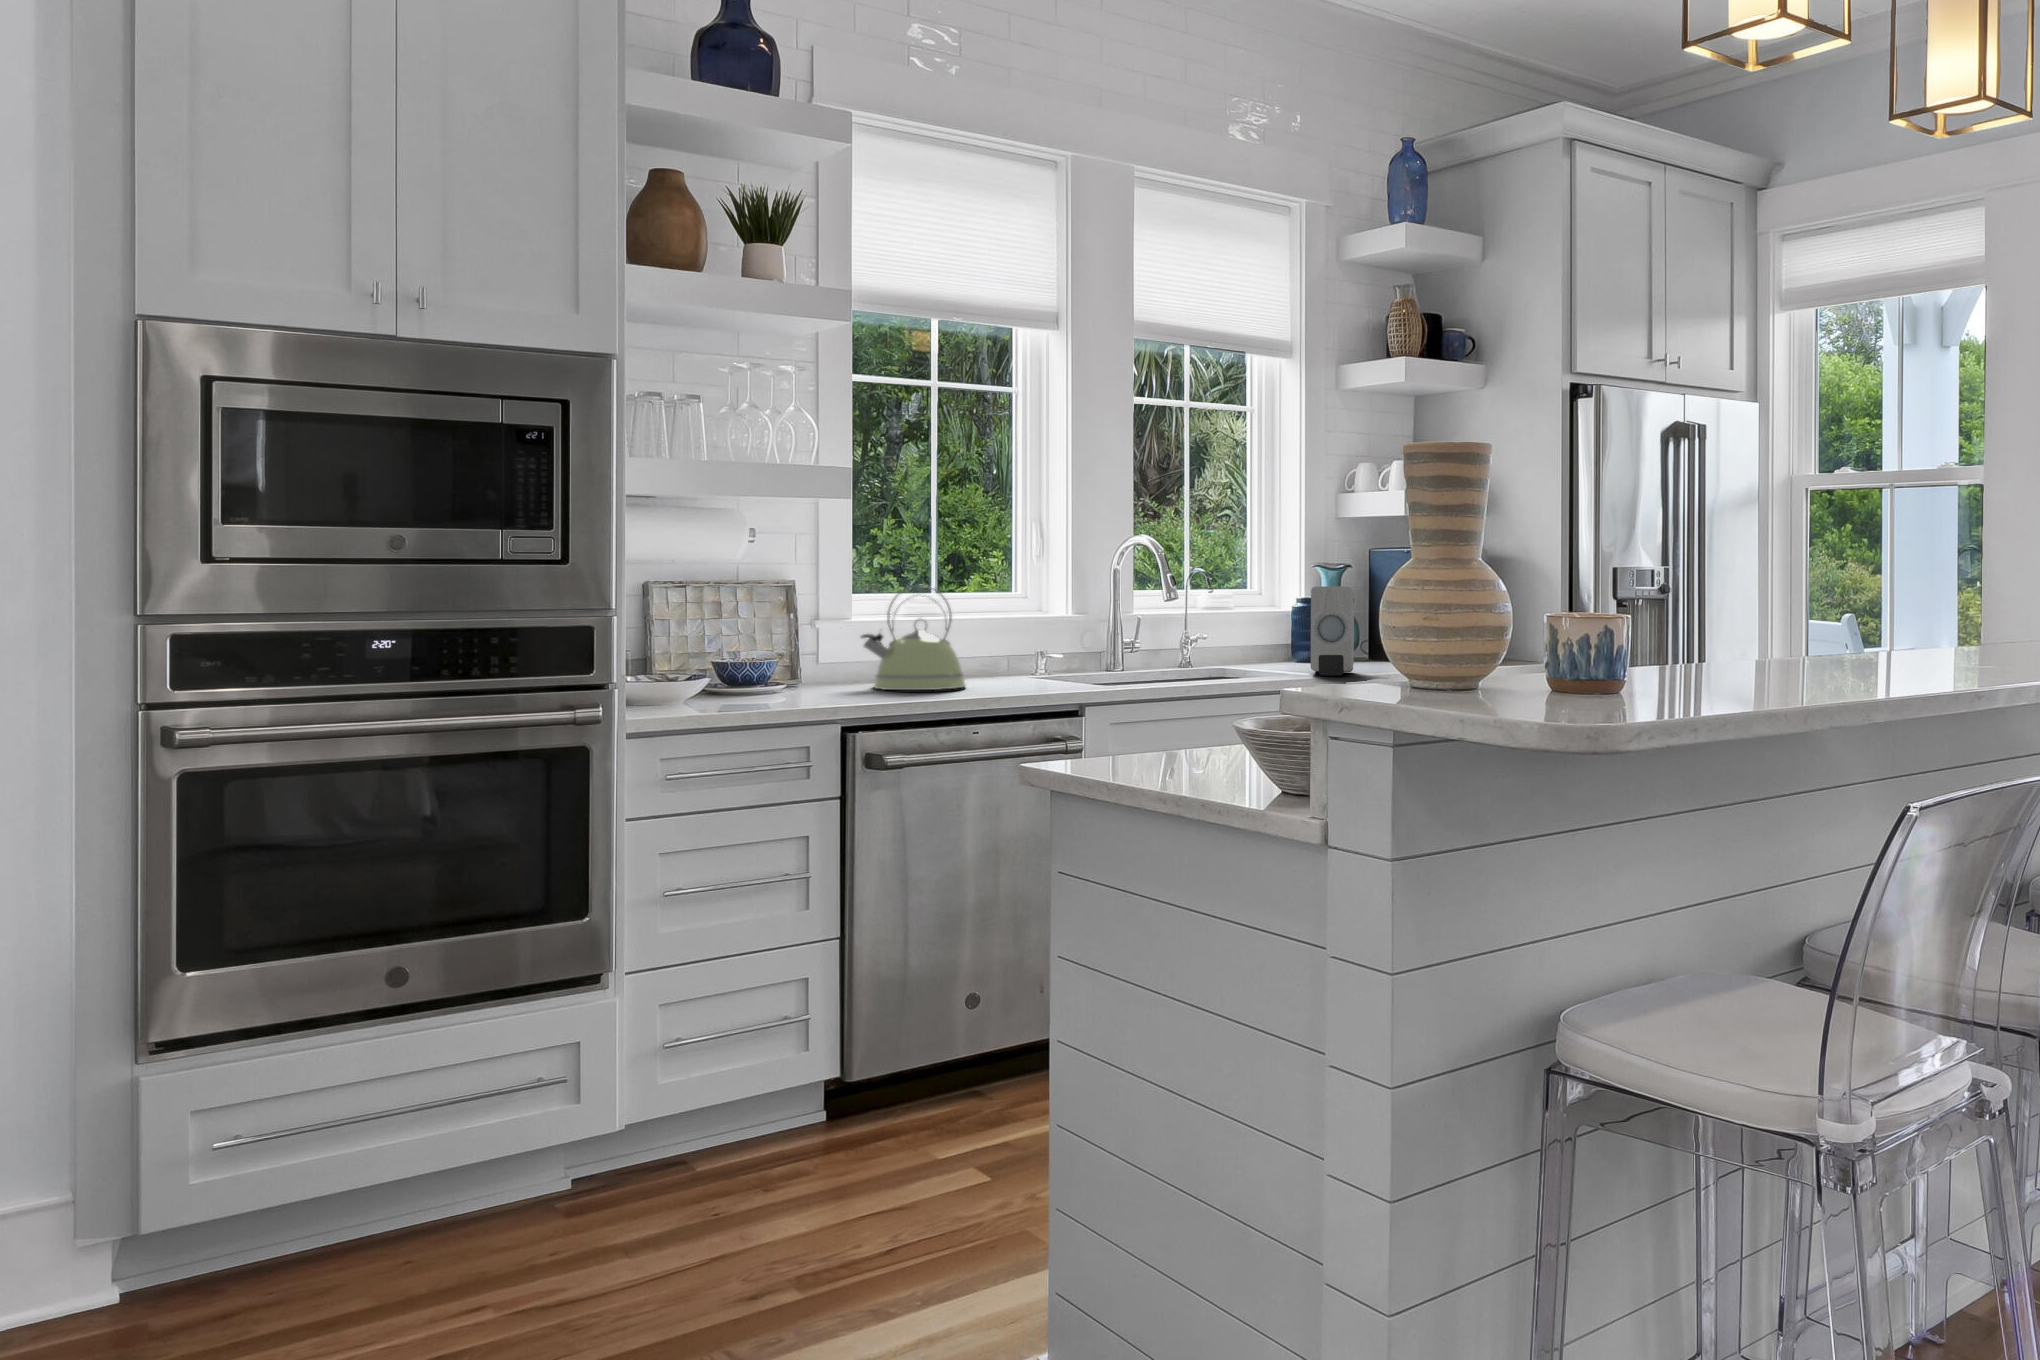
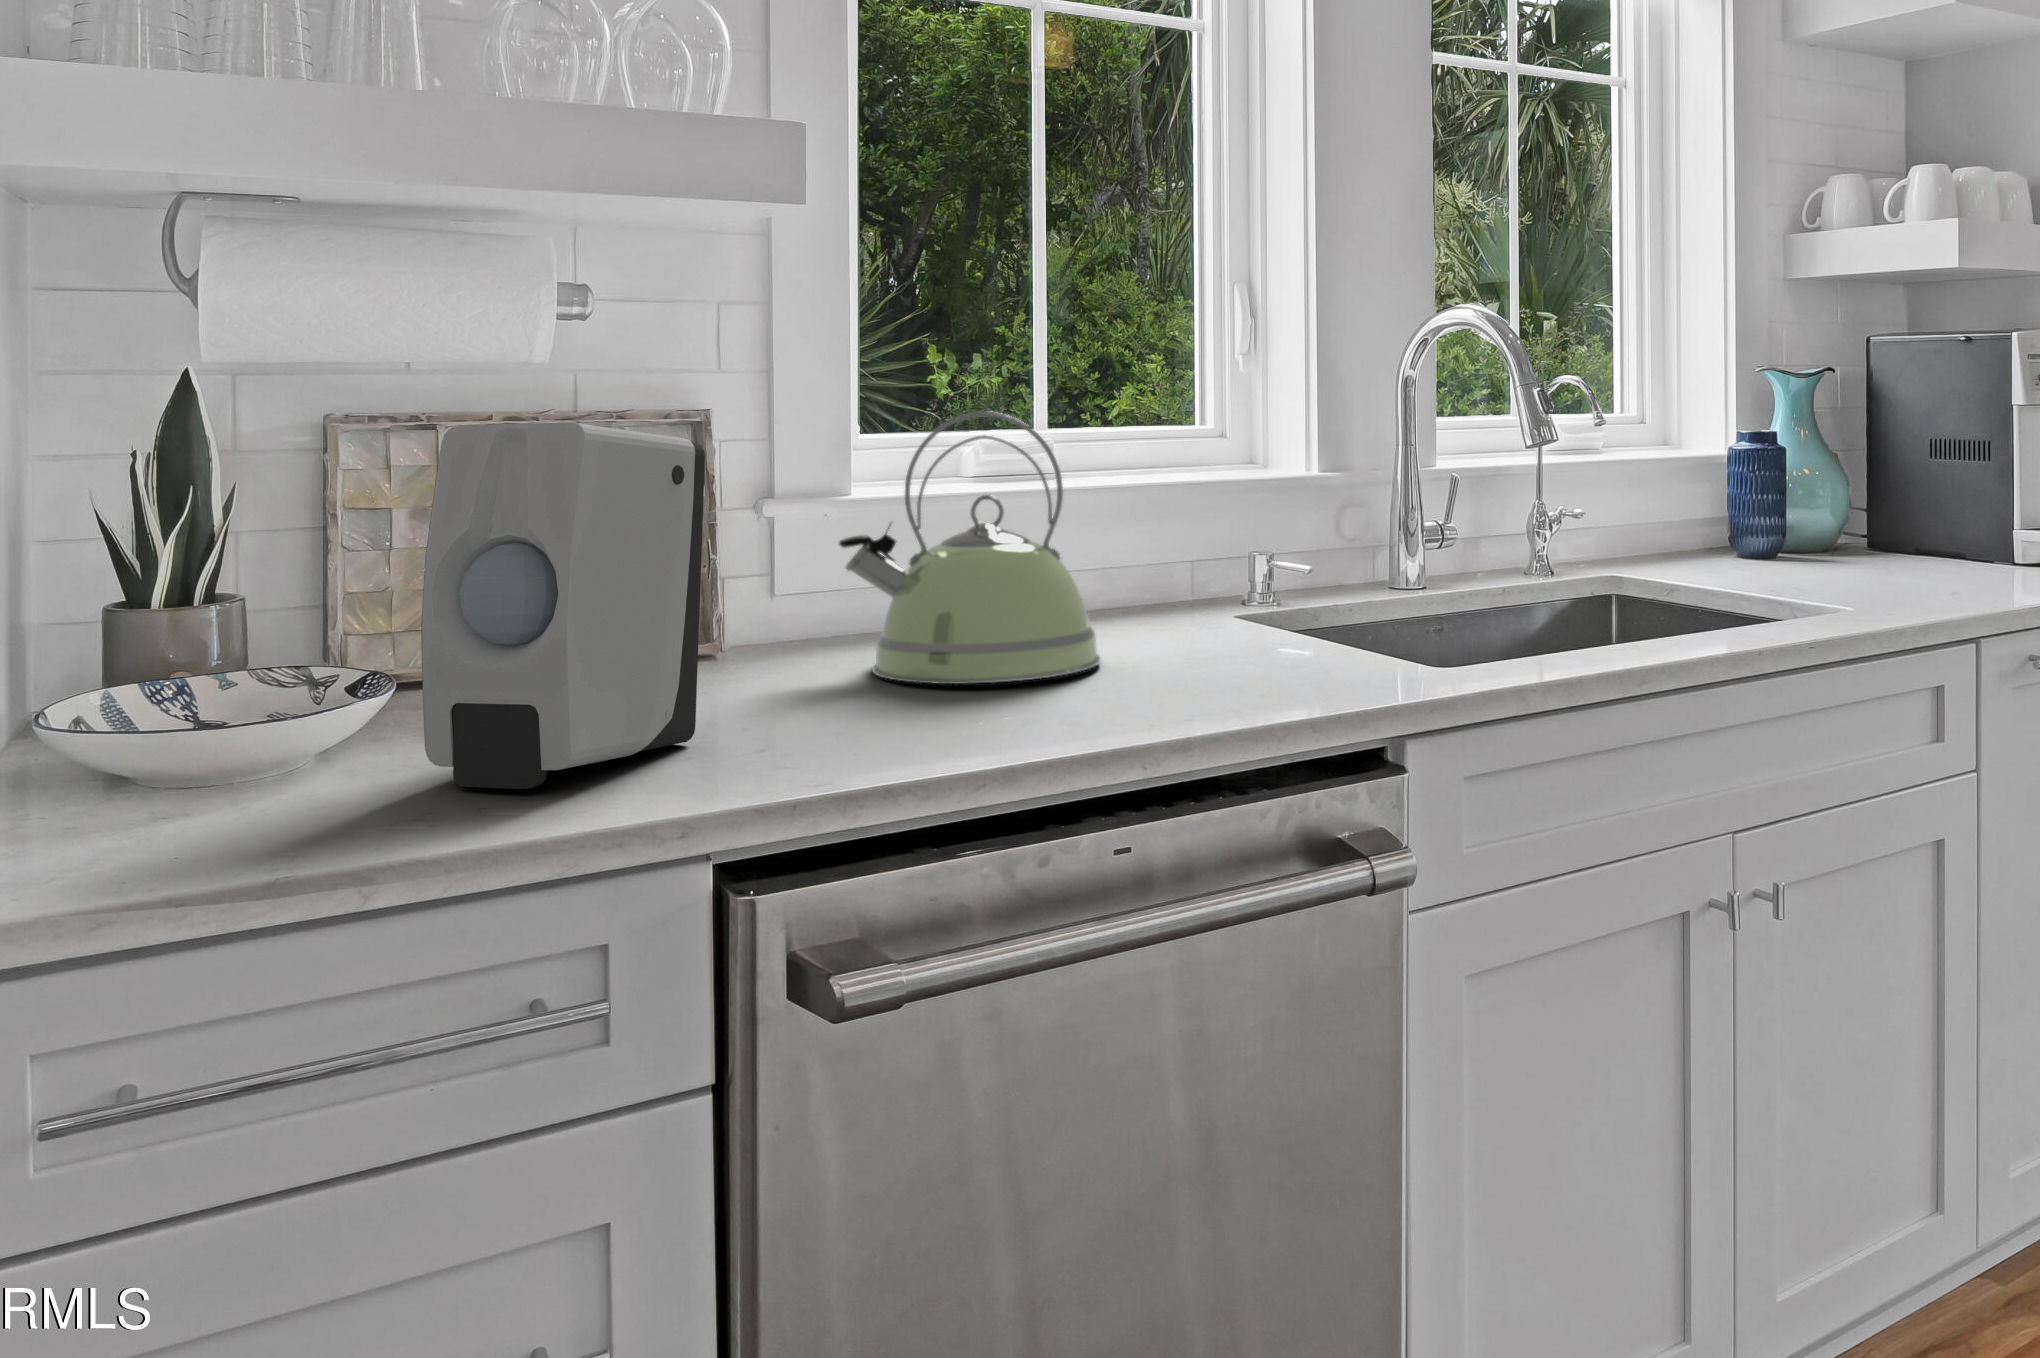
soap dispenser: present [1311,586,1354,675] -> present [421,423,705,789]

